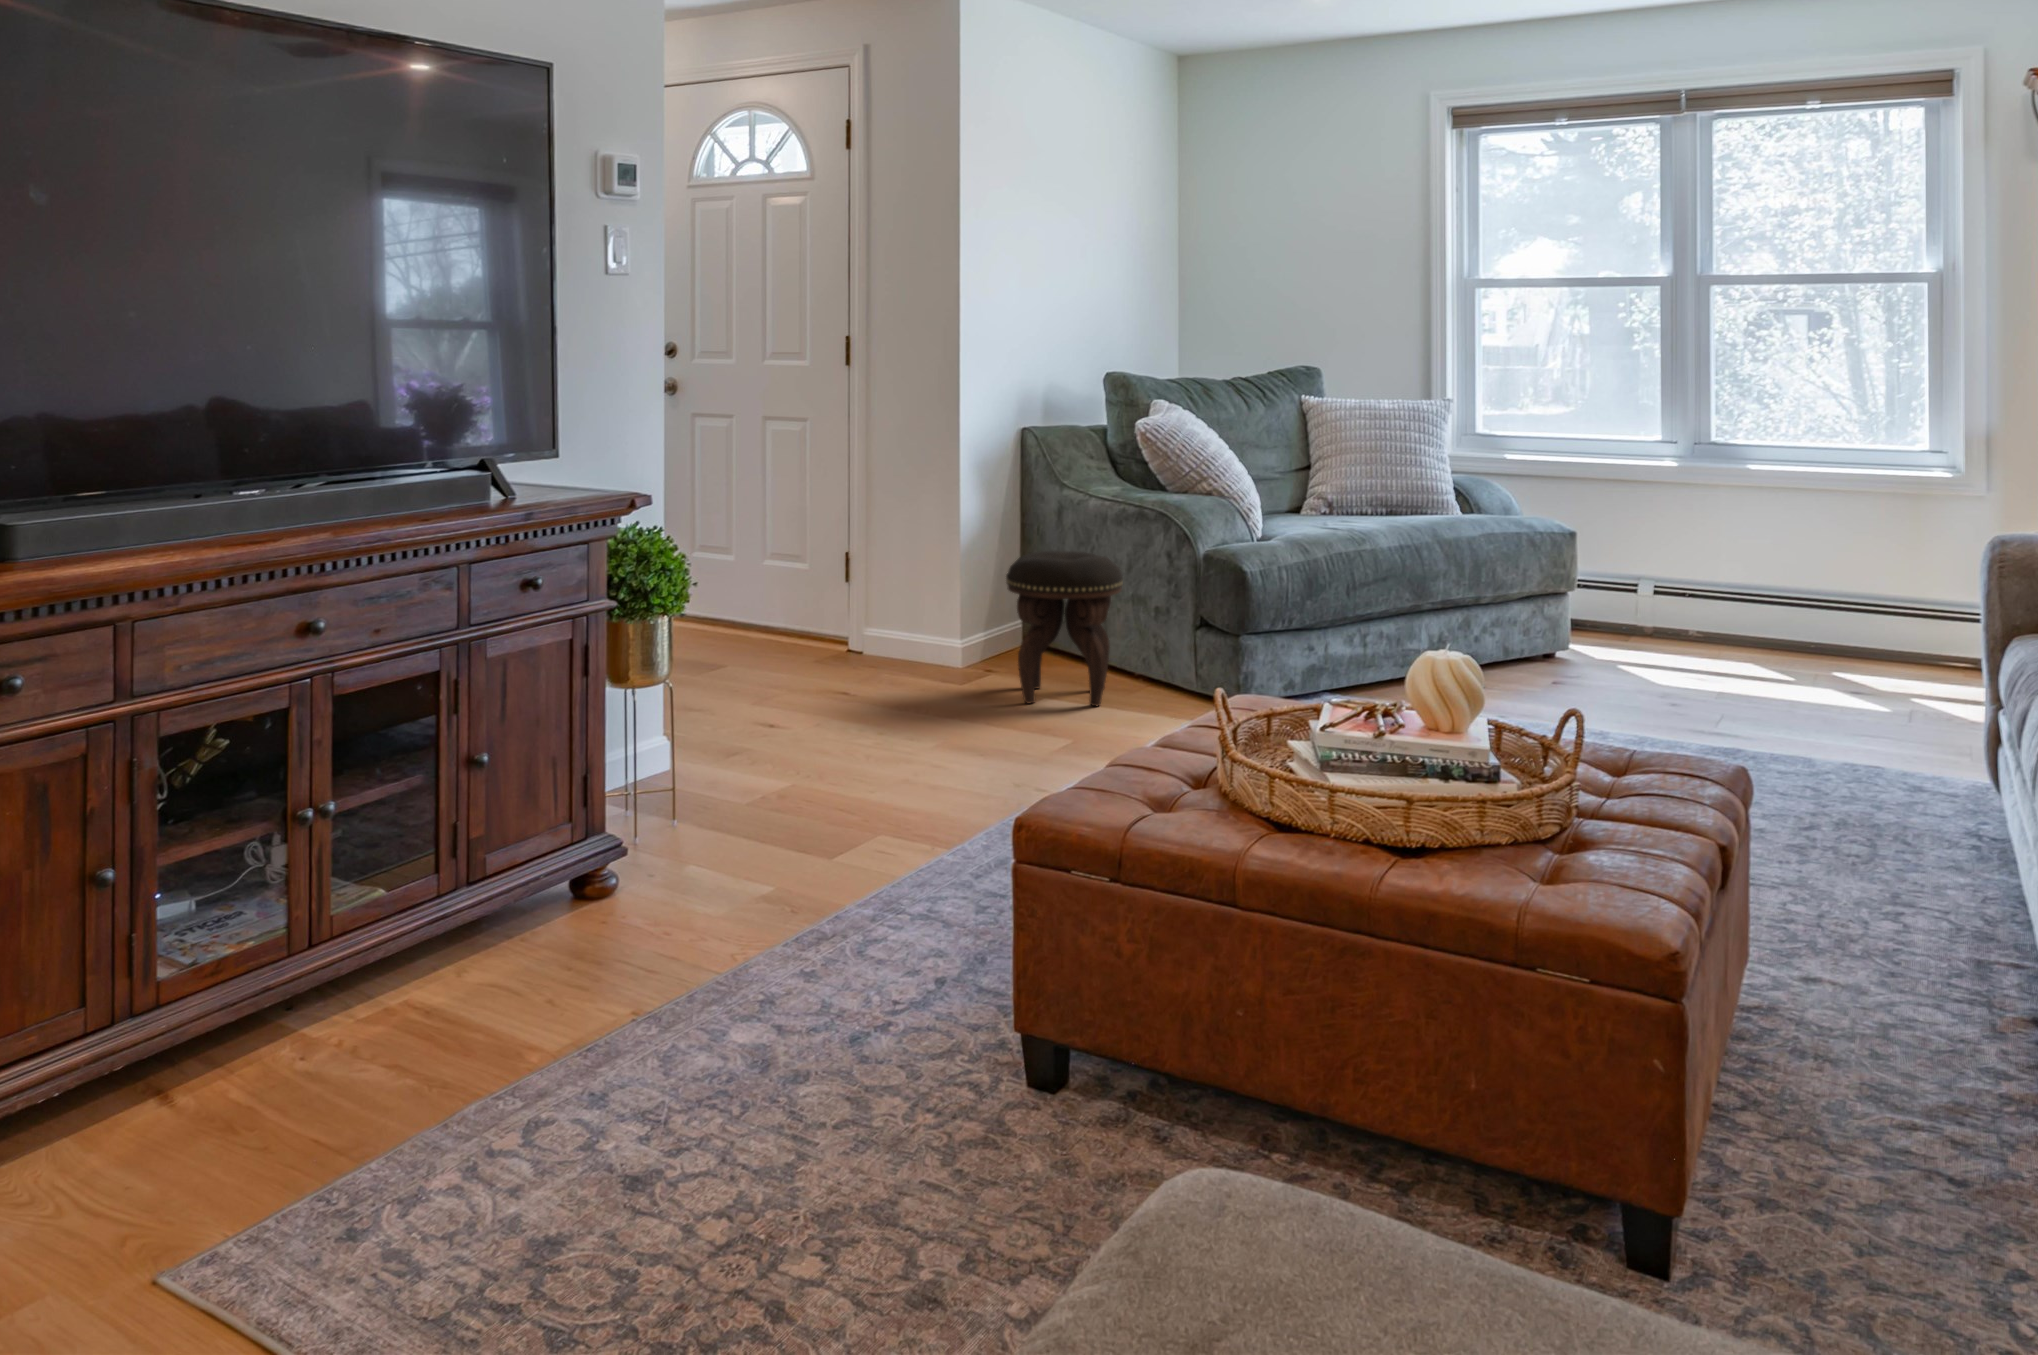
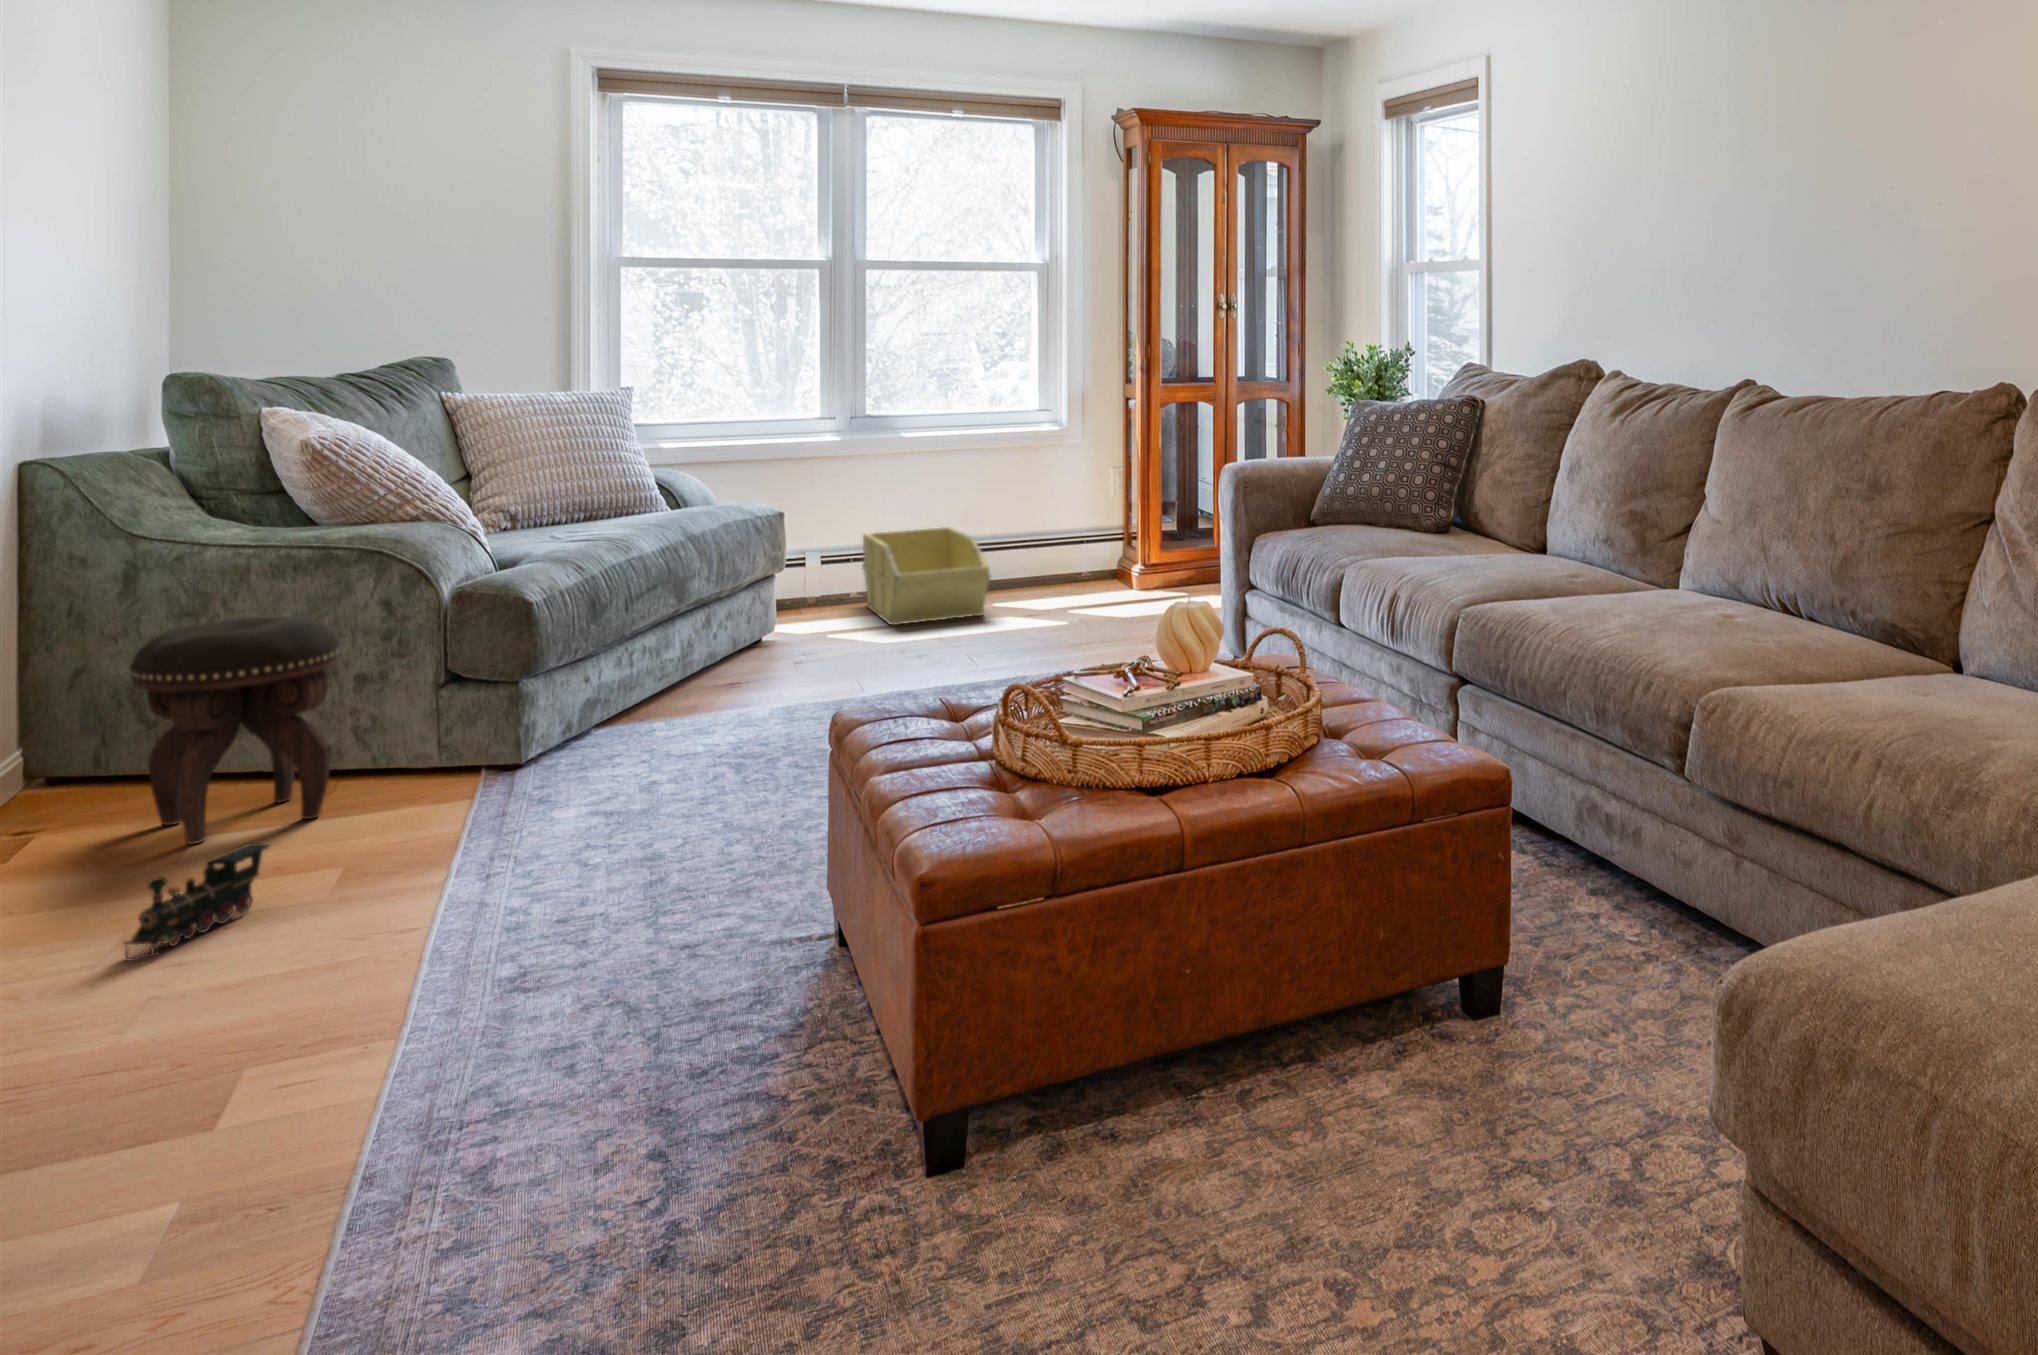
storage bin: none [1684,564,1800,674] -> present [862,527,990,625]
toy train: none [910,706,1005,762] -> present [125,843,269,961]

